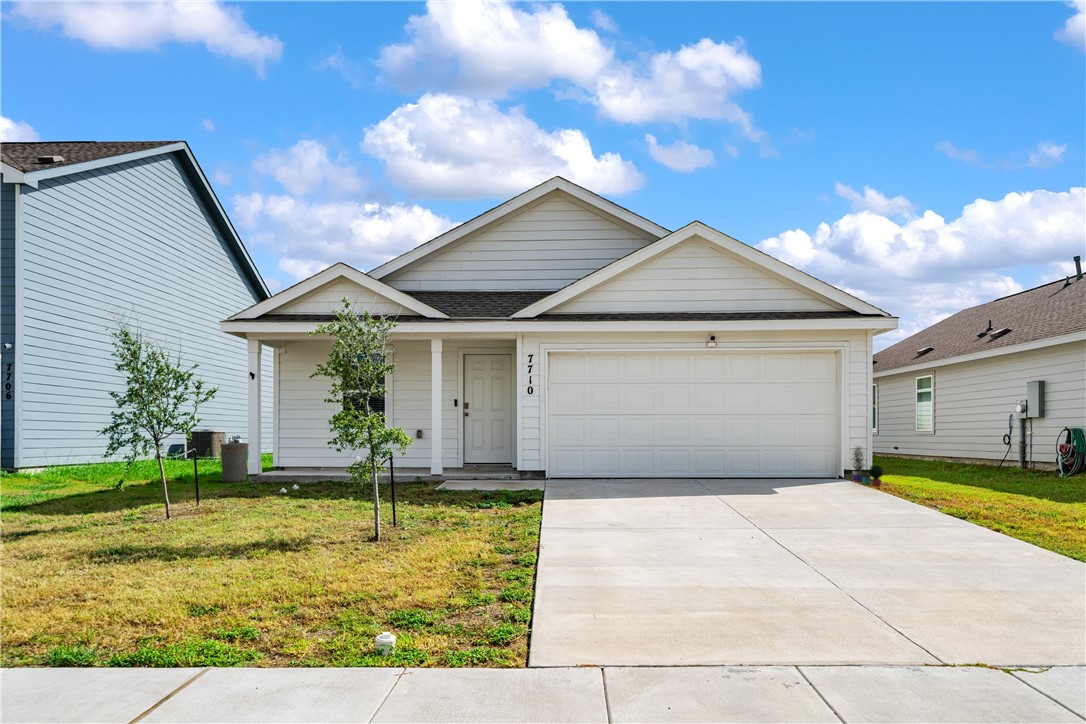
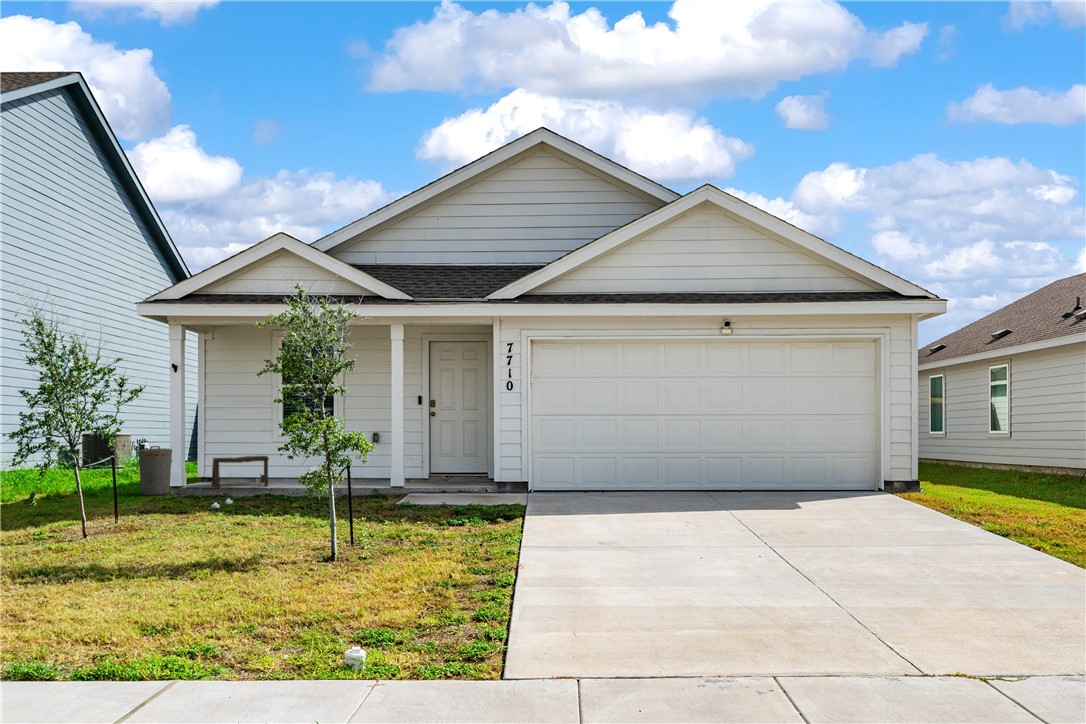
potted plant: present [852,447,883,486] -> none [884,452,920,500]
bench: none [283,448,330,476] -> present [212,455,269,489]

